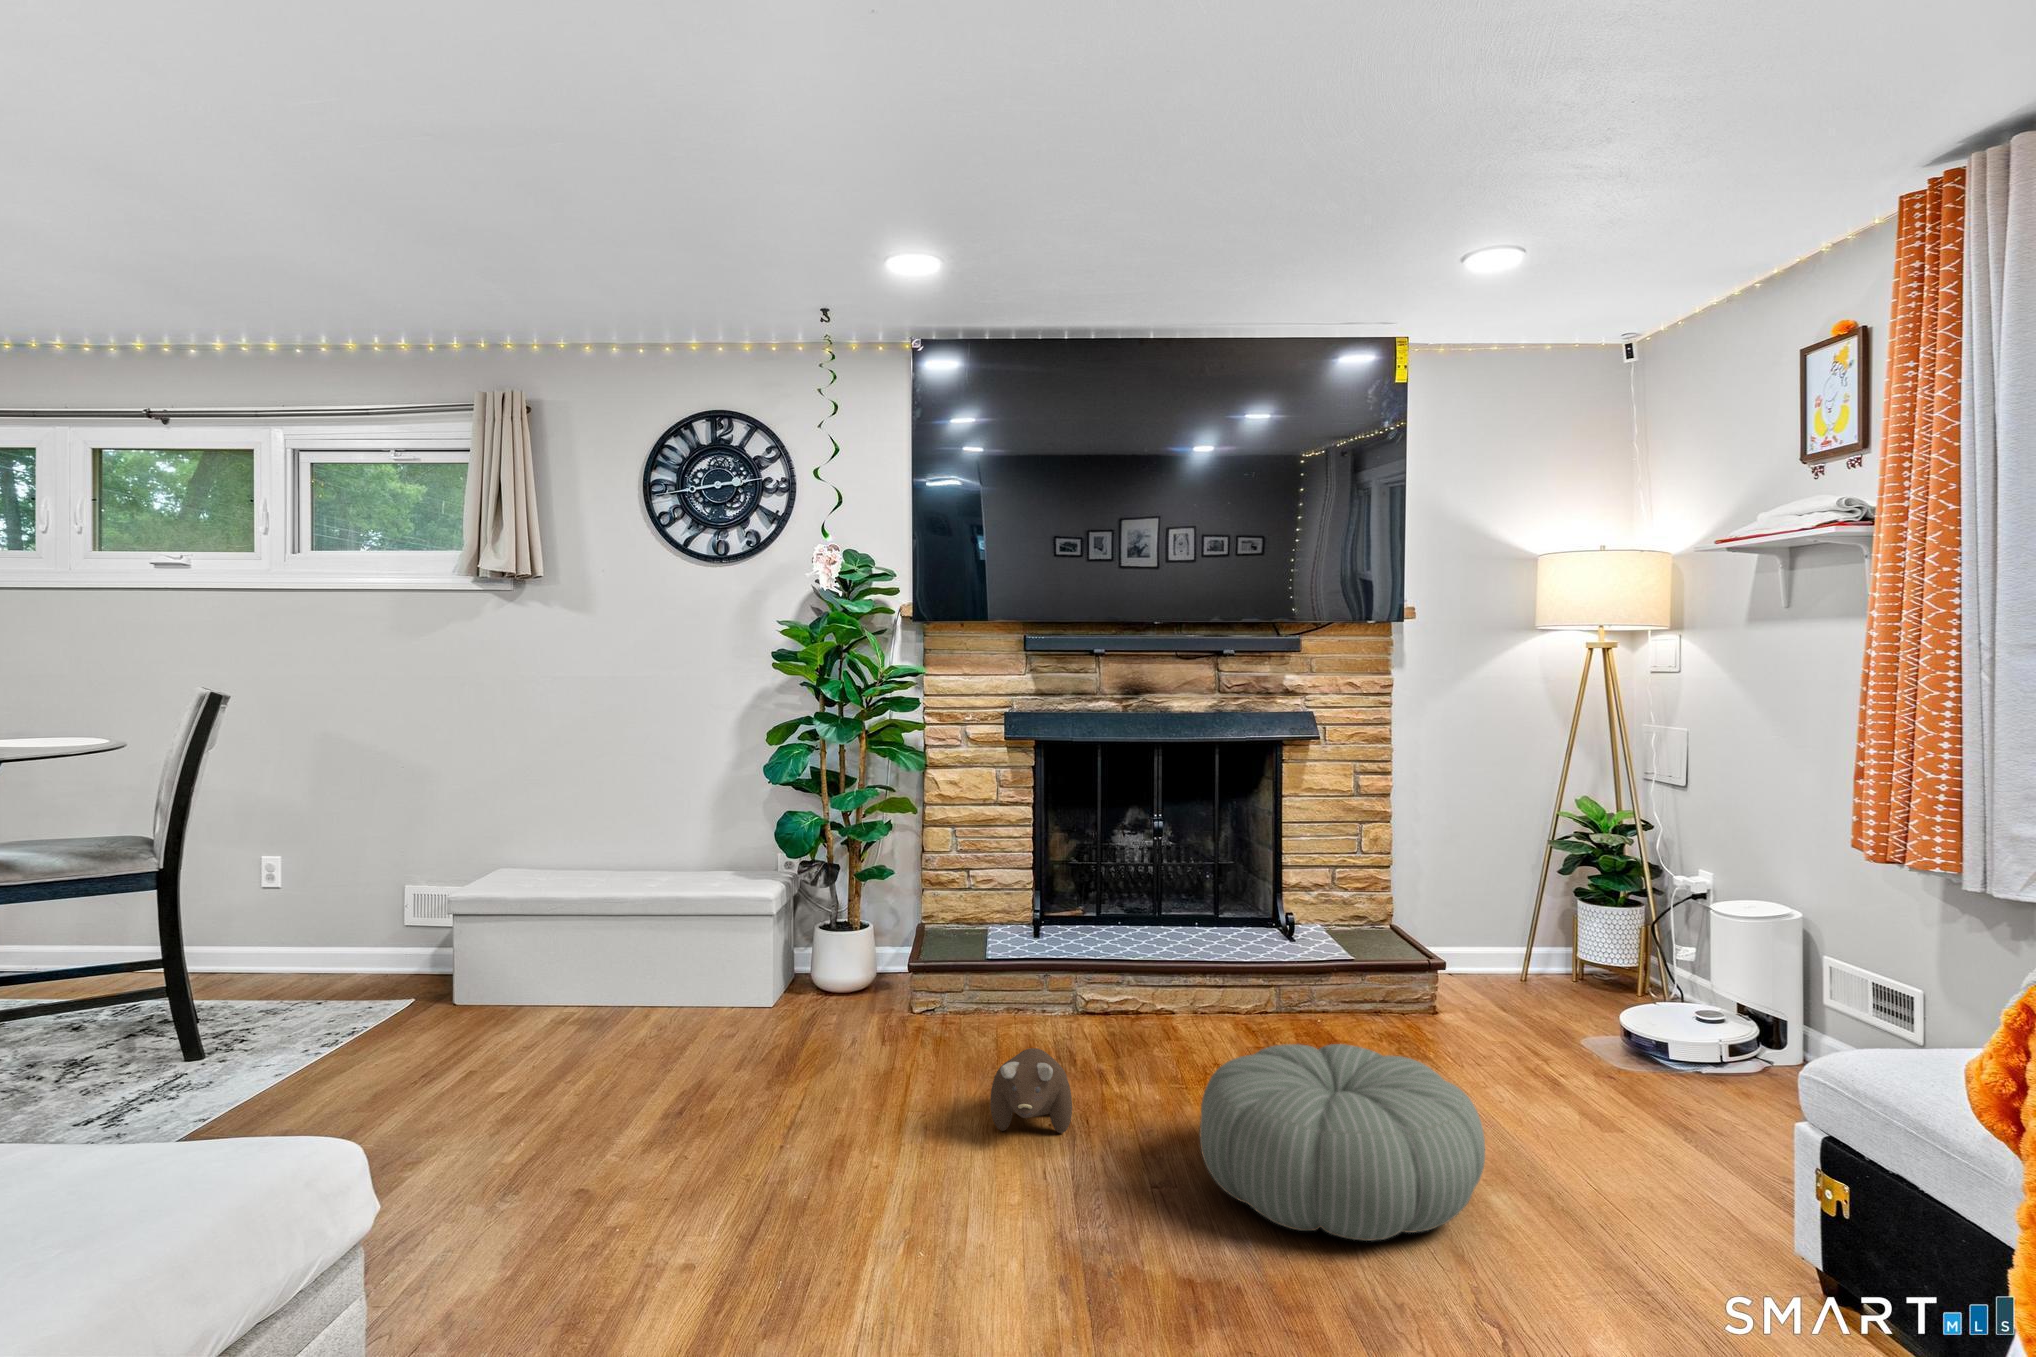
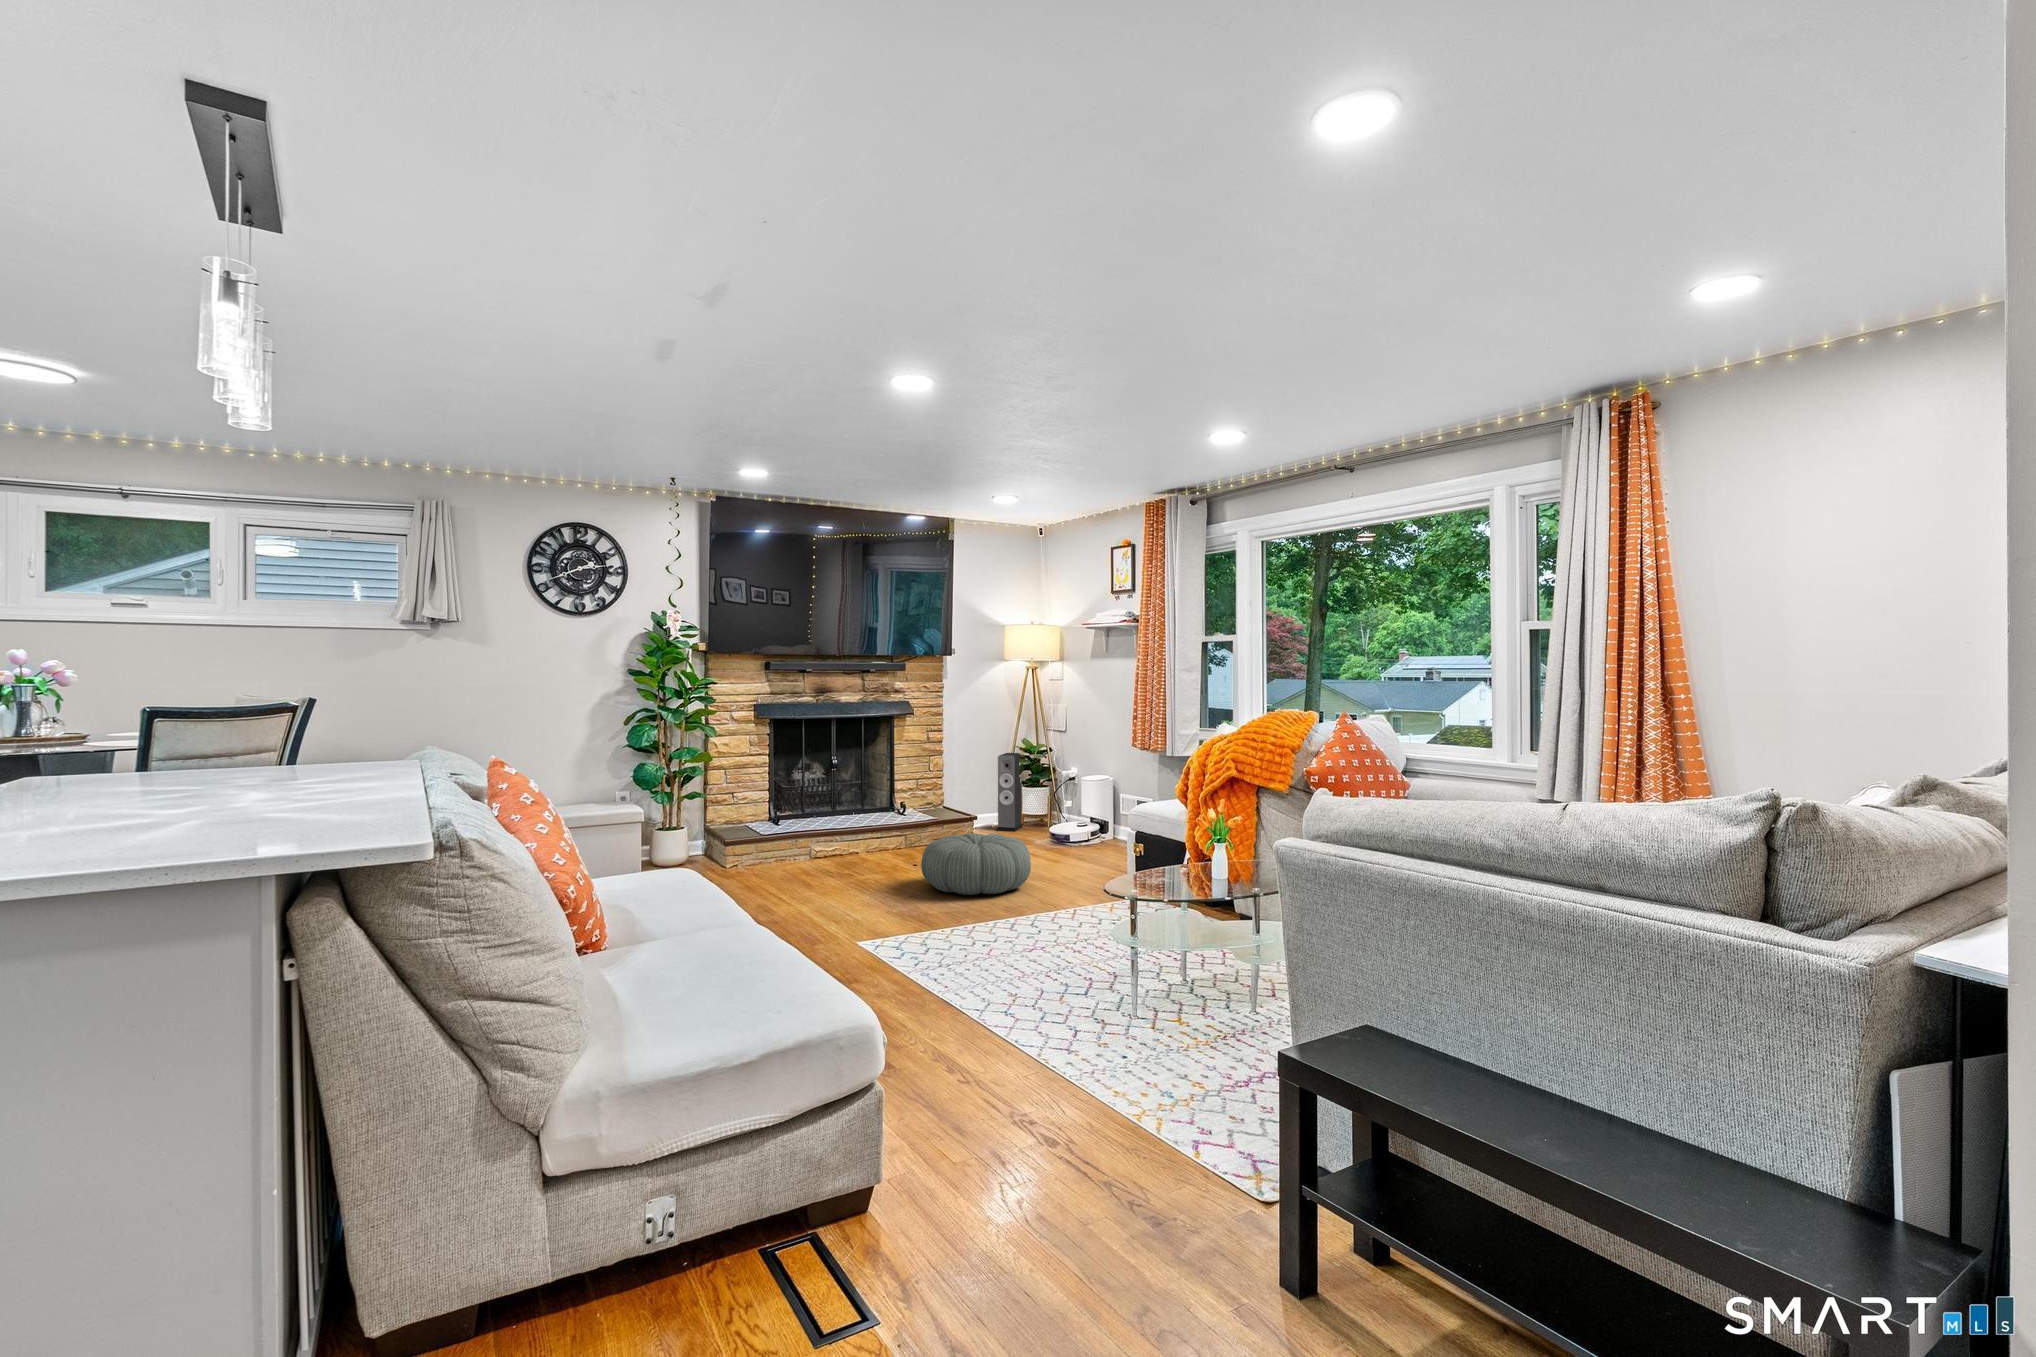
speaker: none [1510,823,1578,996] -> present [997,753,1023,831]
plush toy: present [990,1048,1072,1133] -> none [821,854,858,891]

